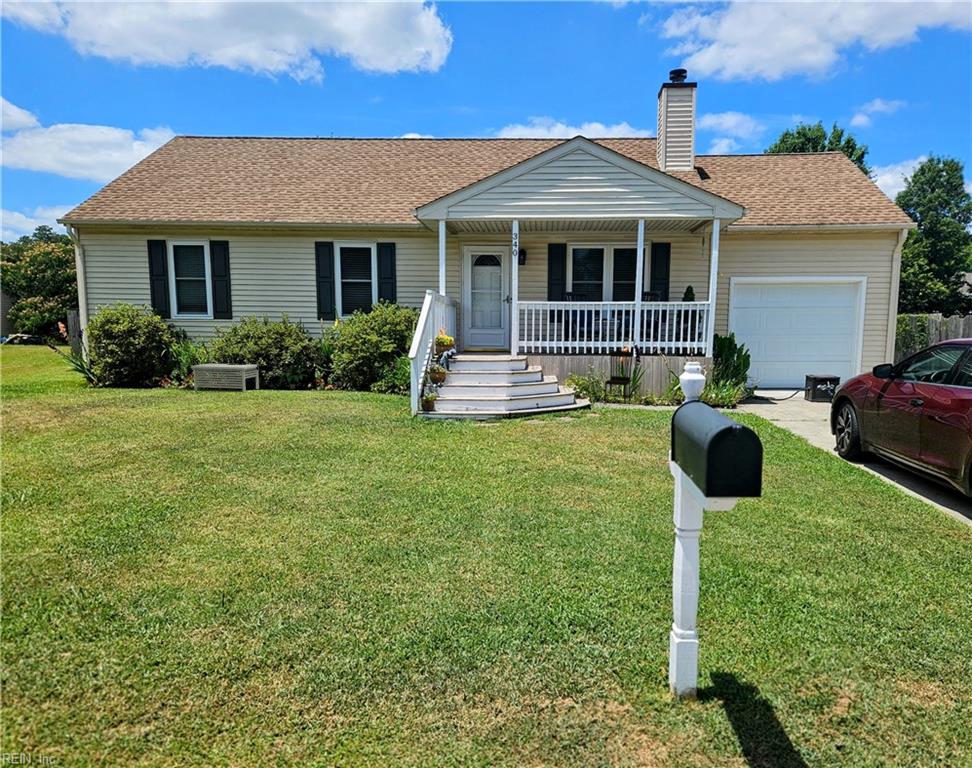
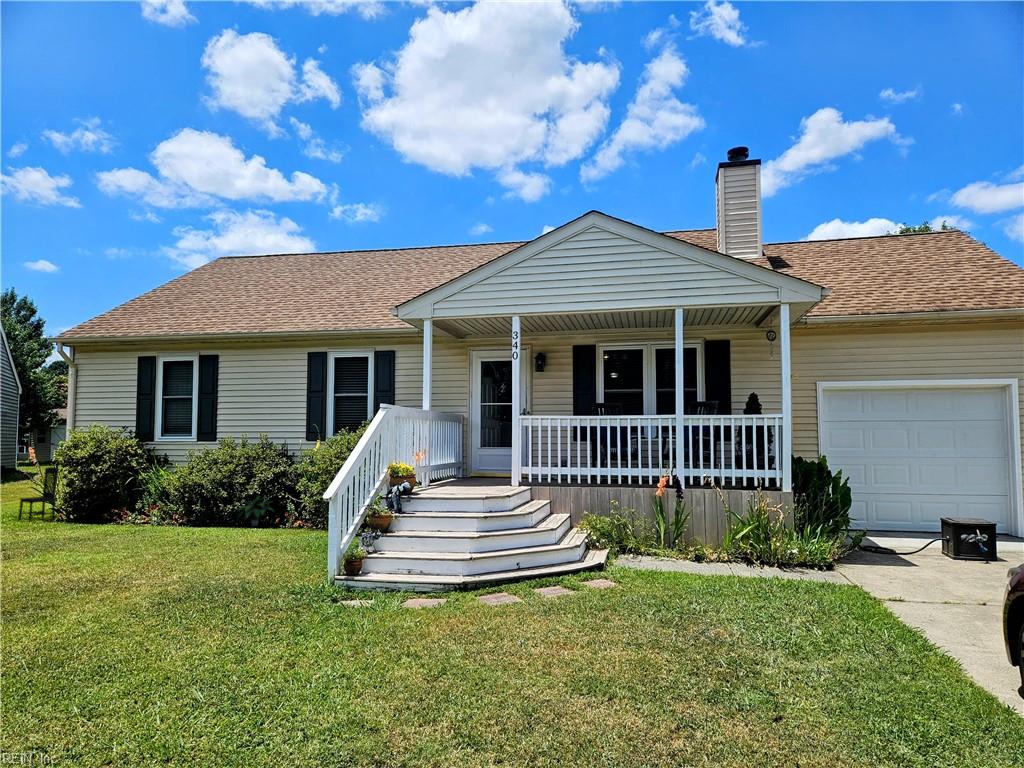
chair: present [604,350,633,404] -> present [18,467,58,522]
storage bench: present [191,364,259,392] -> none [137,493,220,530]

